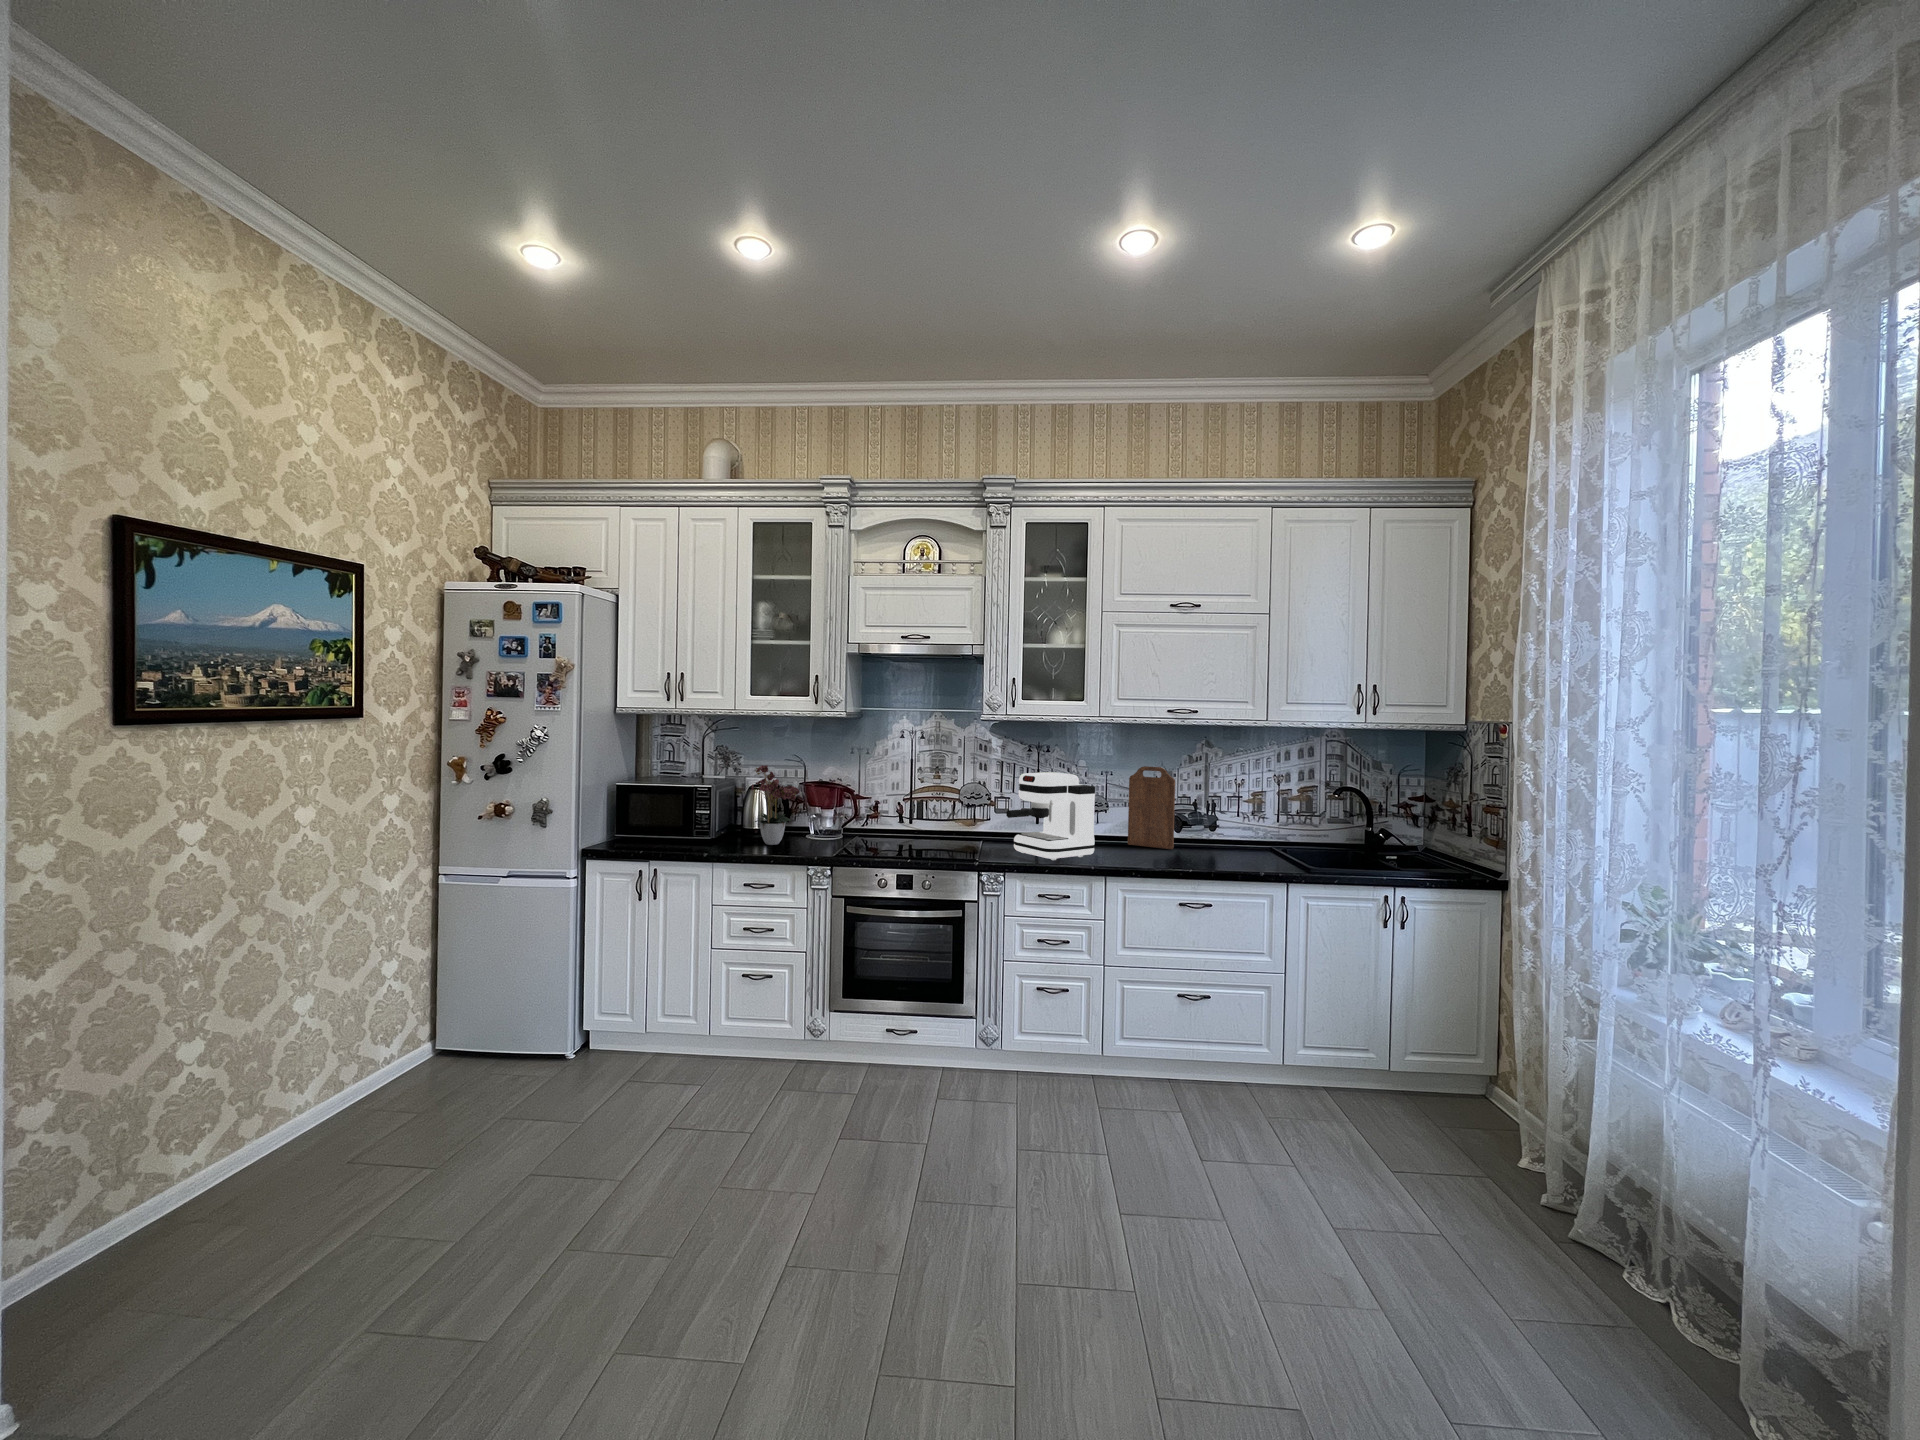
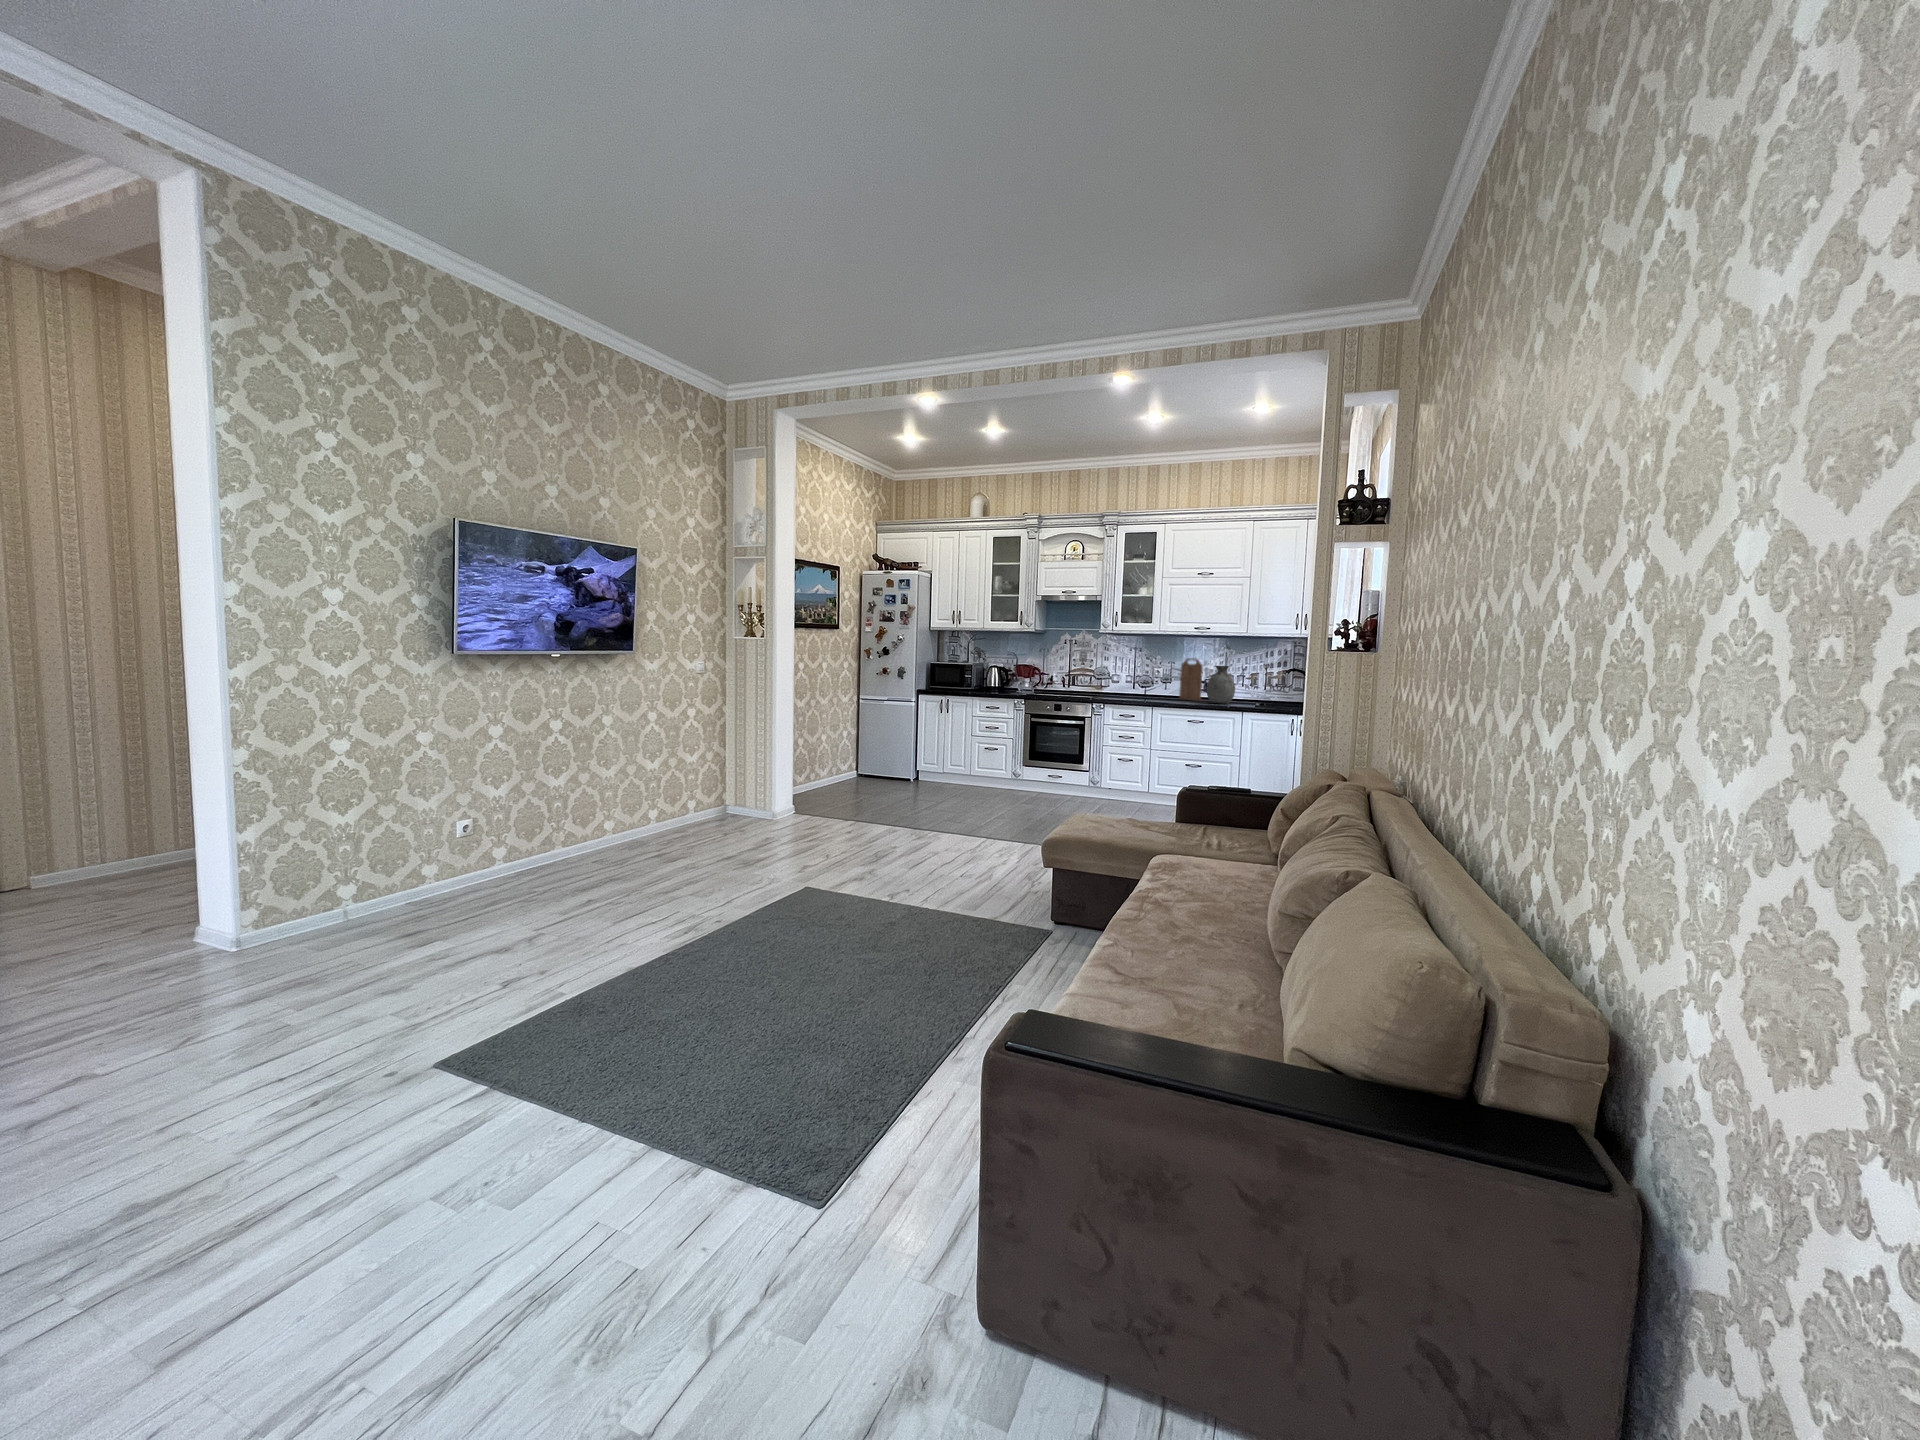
flower arrangement: present [752,765,800,845] -> none [989,653,1015,692]
coffee maker: present [1006,772,1095,860] -> none [1108,659,1154,700]
vase: none [1198,785,1254,862] -> present [1207,666,1235,704]

